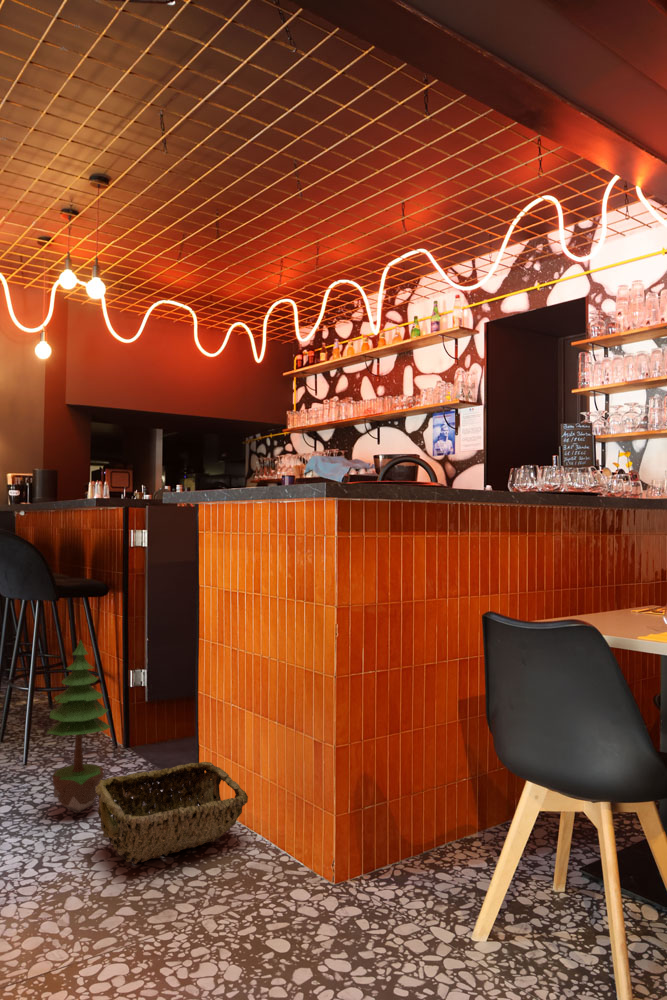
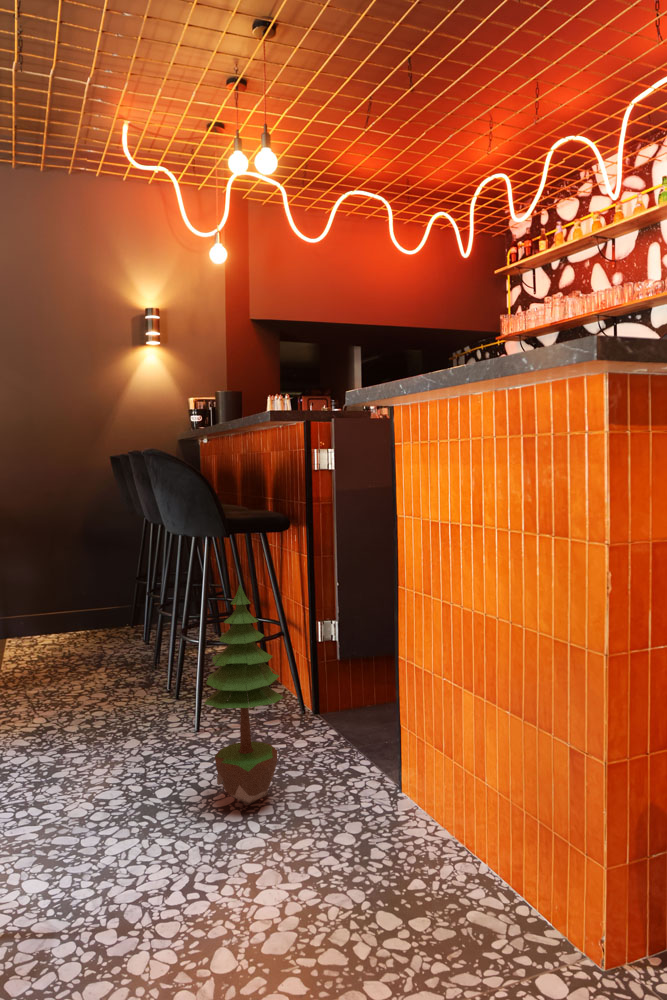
woven basket: present [96,762,248,864] -> none [256,754,469,900]

